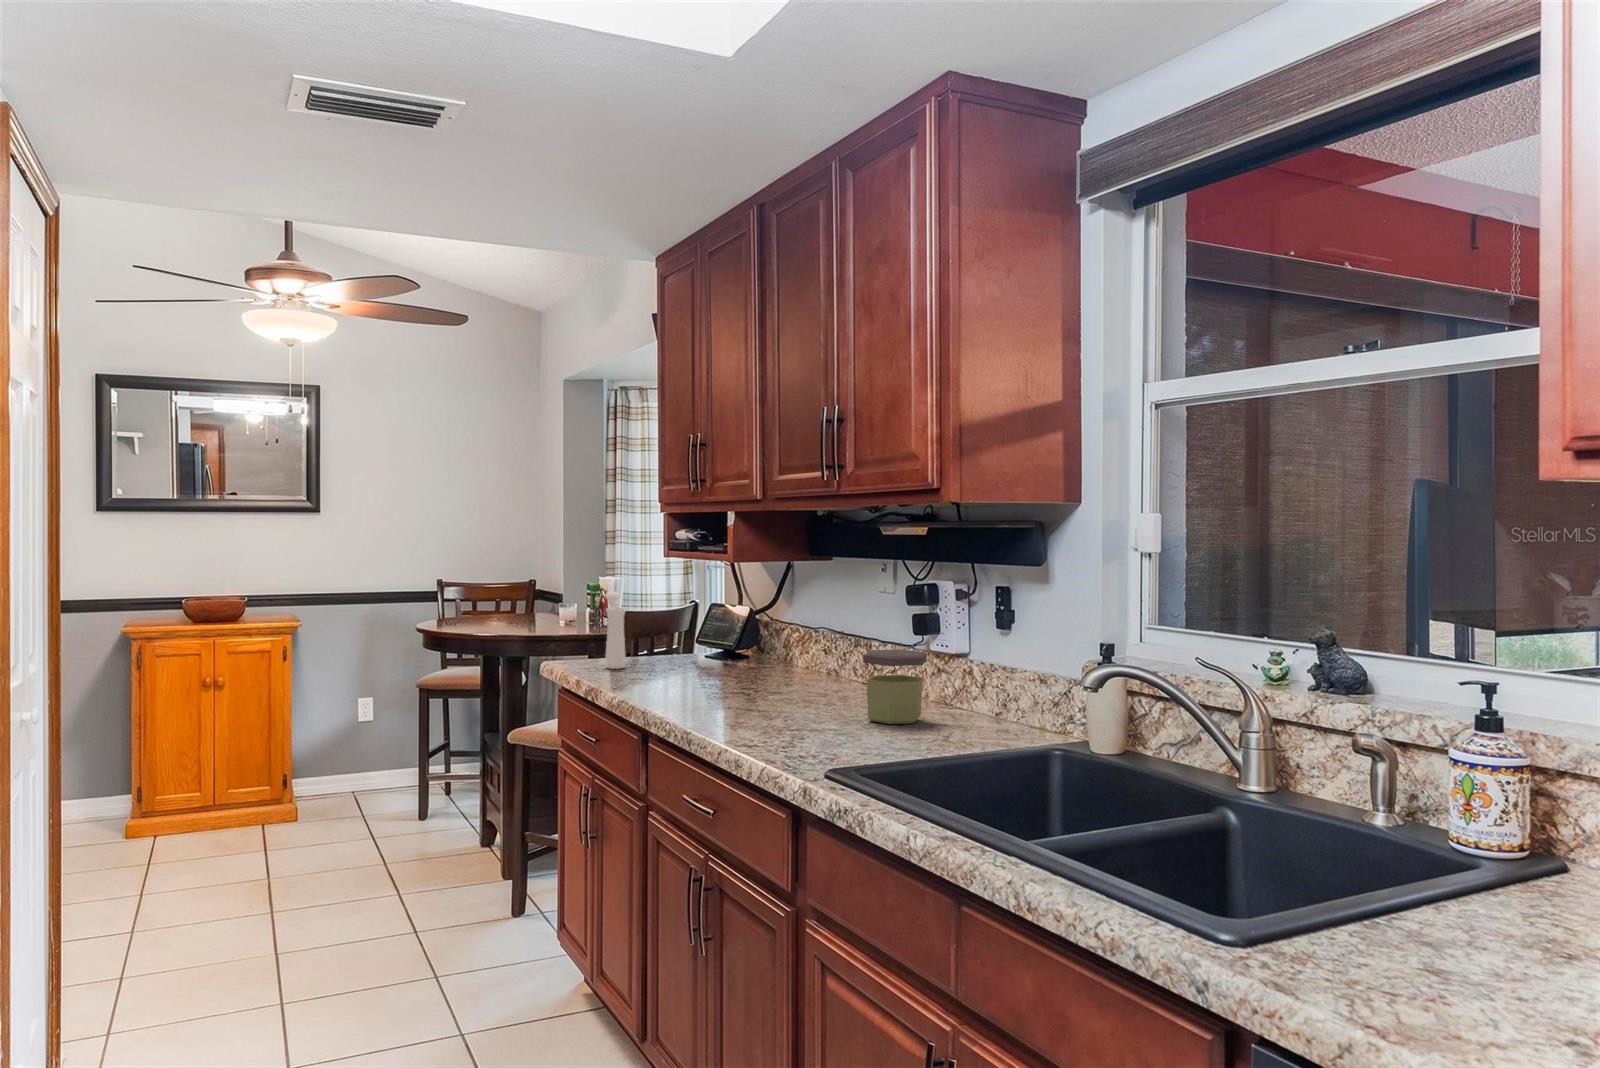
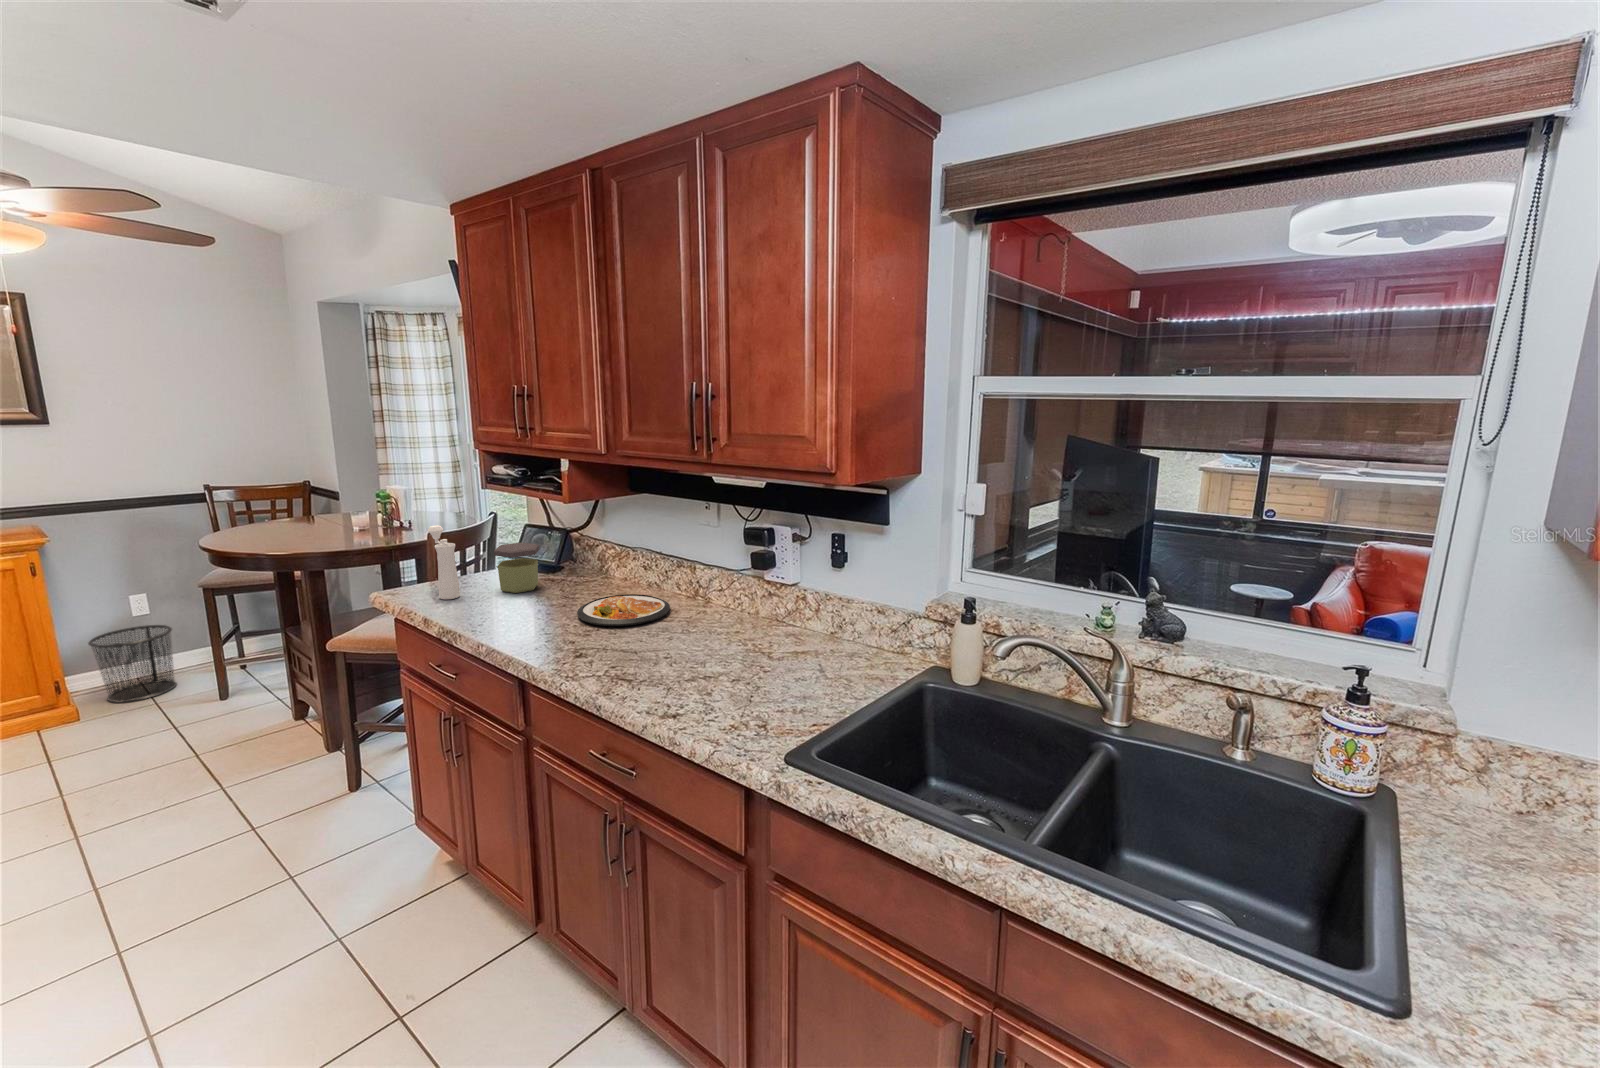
jar: present [863,649,927,724] -> present [494,542,539,593]
dish: none [725,674,830,694] -> present [577,594,670,626]
waste bin: none [326,729,393,807] -> present [88,625,177,702]

